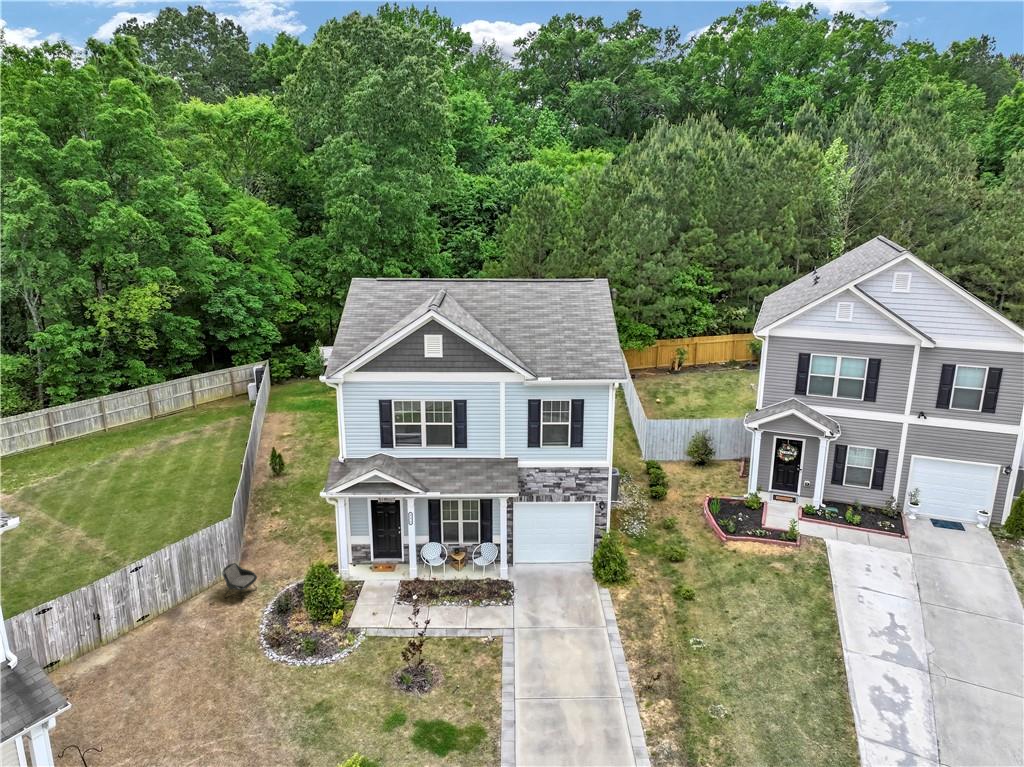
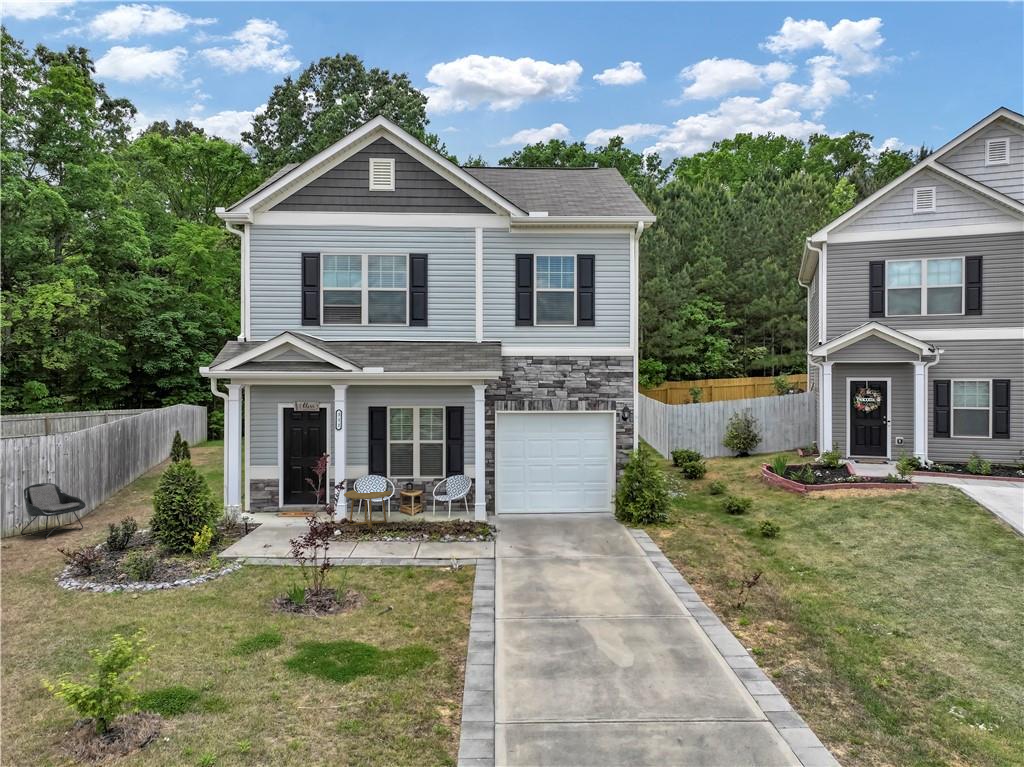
round table: none [418,555,448,586] -> present [344,490,392,528]

